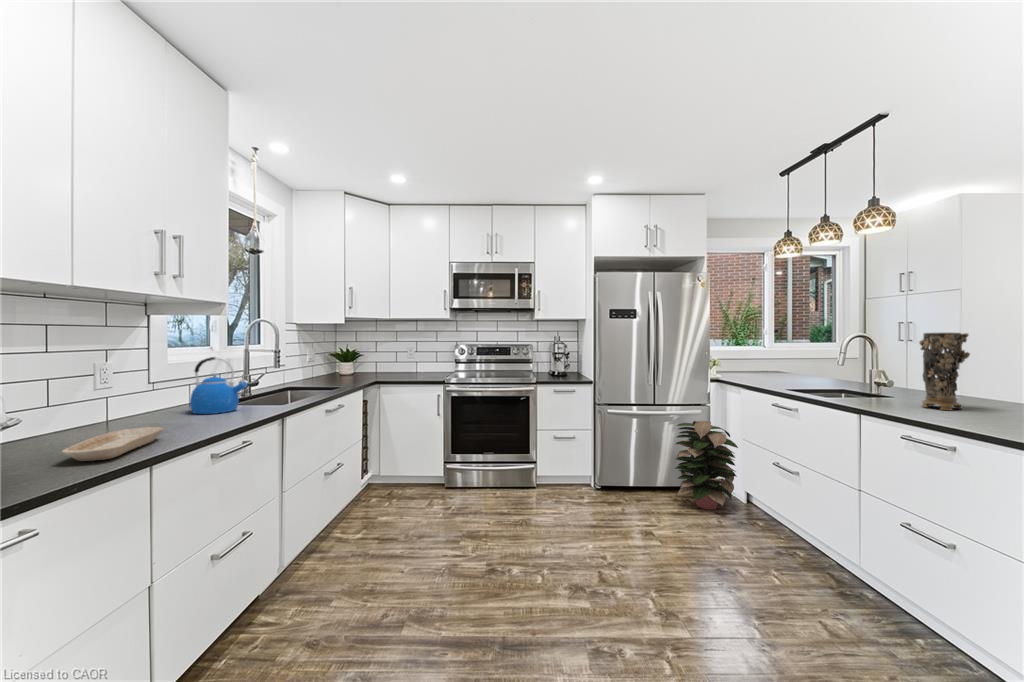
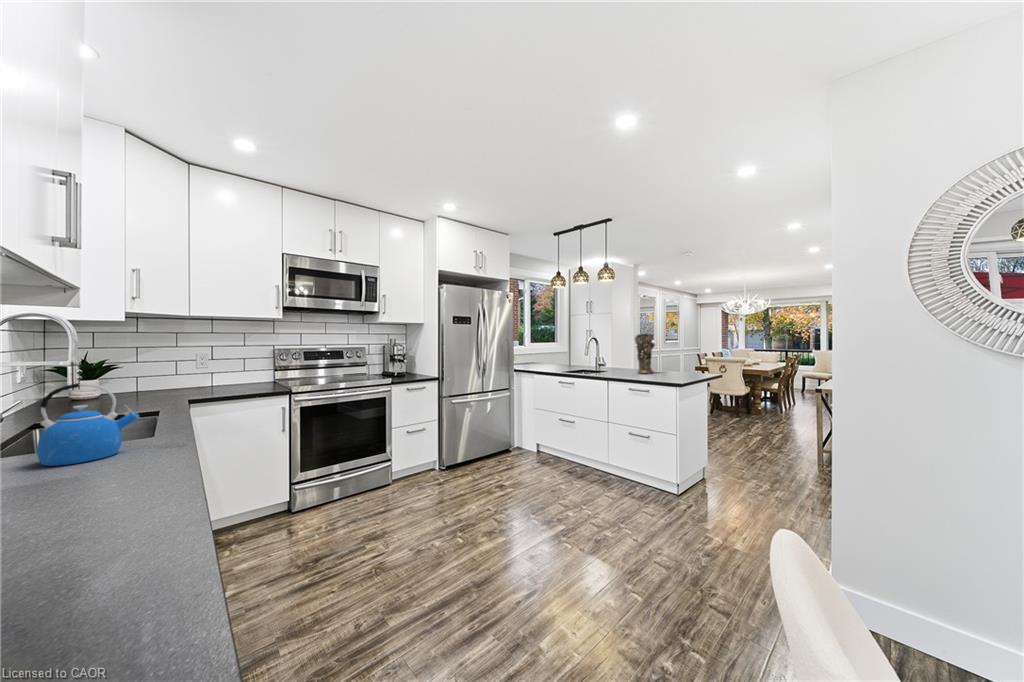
decorative plant: present [675,421,738,510] -> none [496,400,538,462]
tray: present [62,427,165,461] -> none [55,473,173,528]

